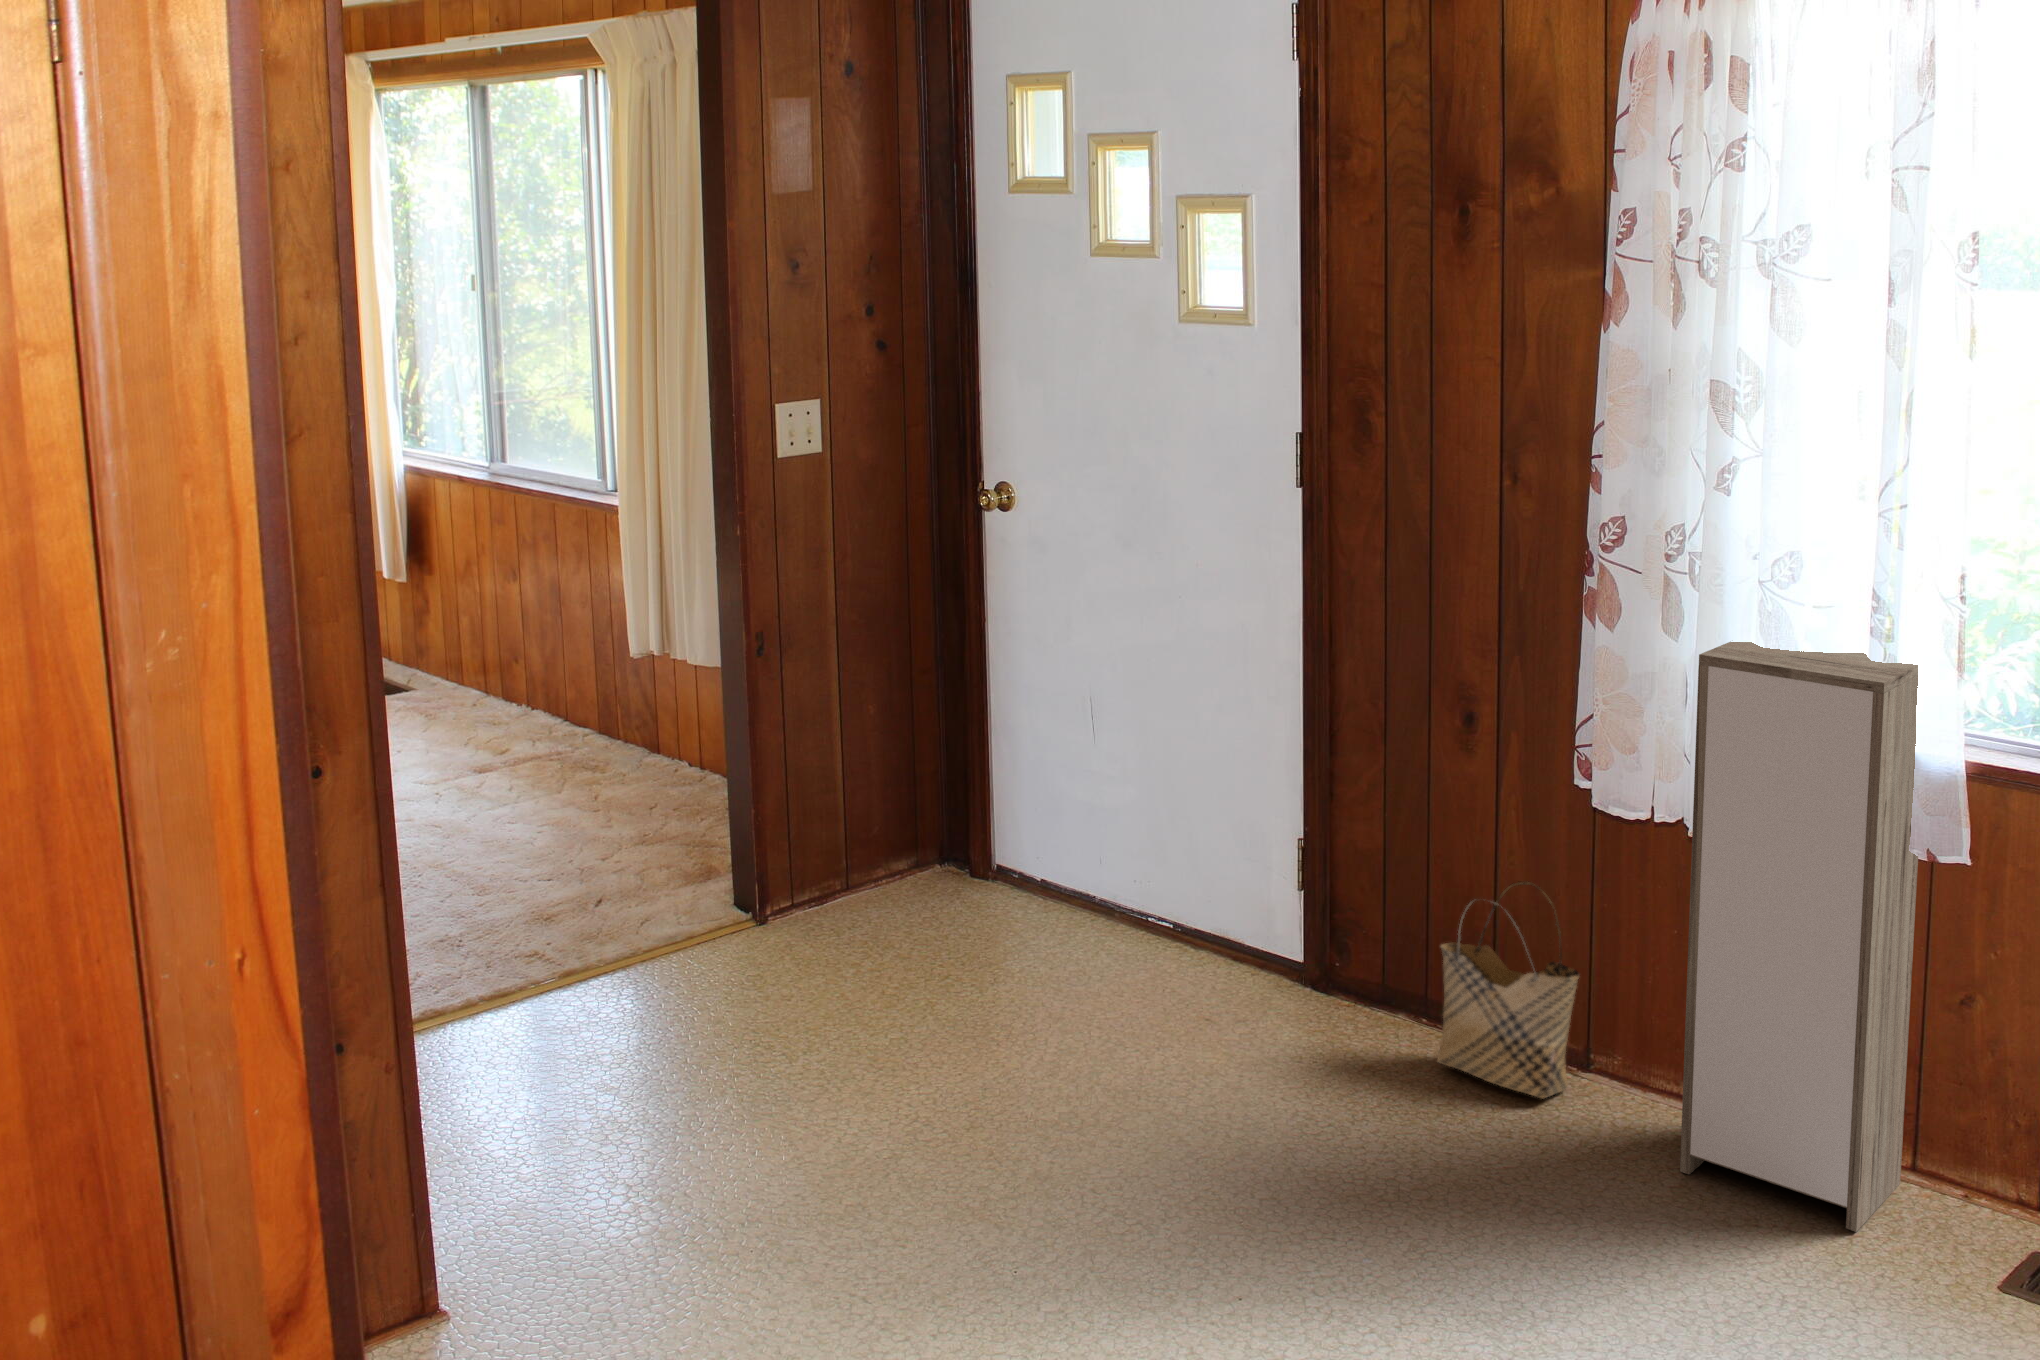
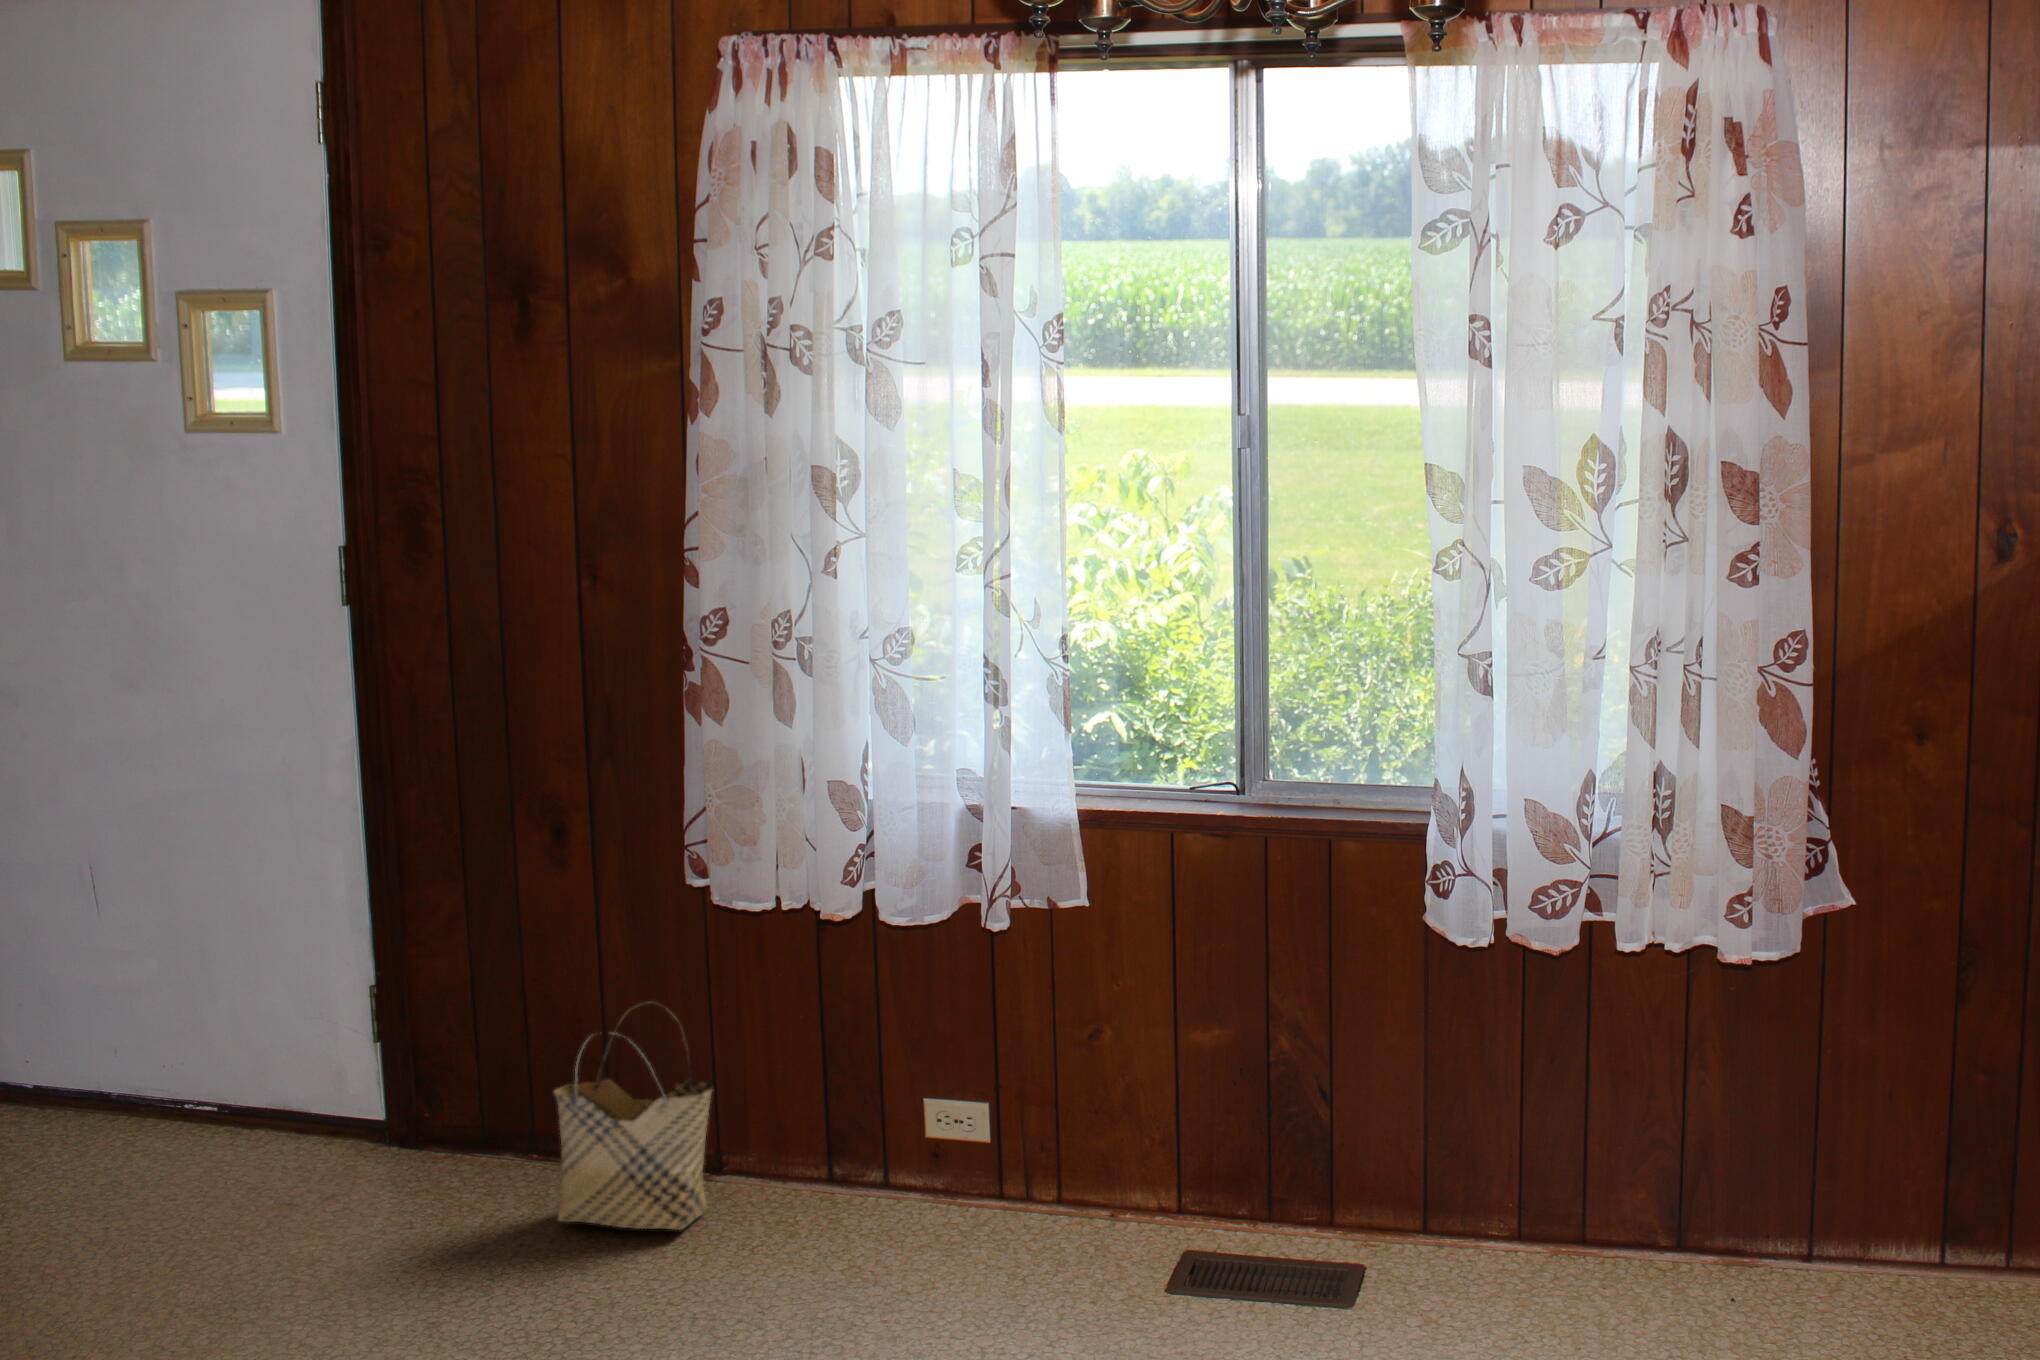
storage cabinet: present [1680,642,1918,1232] -> none [822,713,1039,1277]

